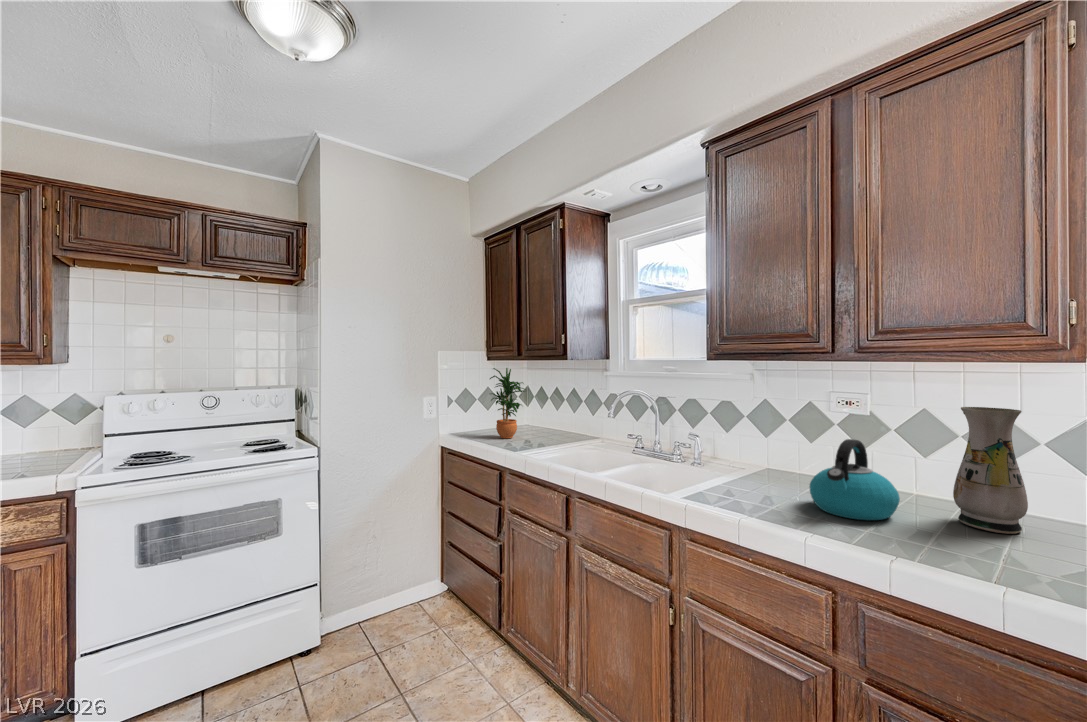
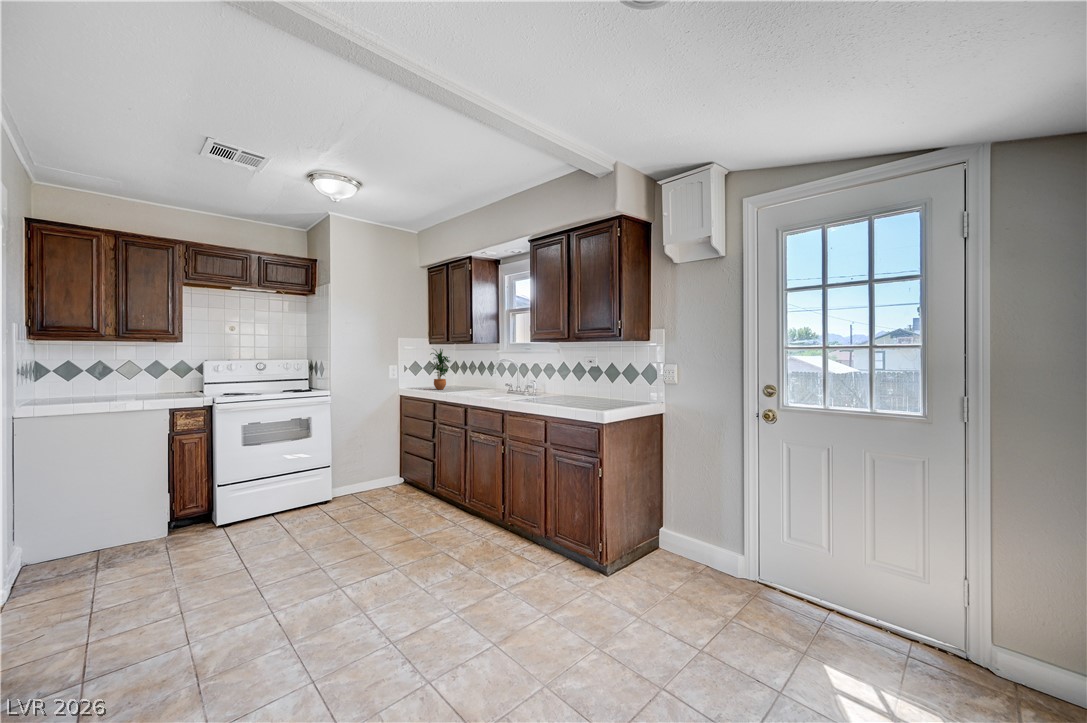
vase: present [953,407,1028,534] -> none [602,360,622,404]
kettle: present [809,439,900,520] -> none [557,373,586,403]

